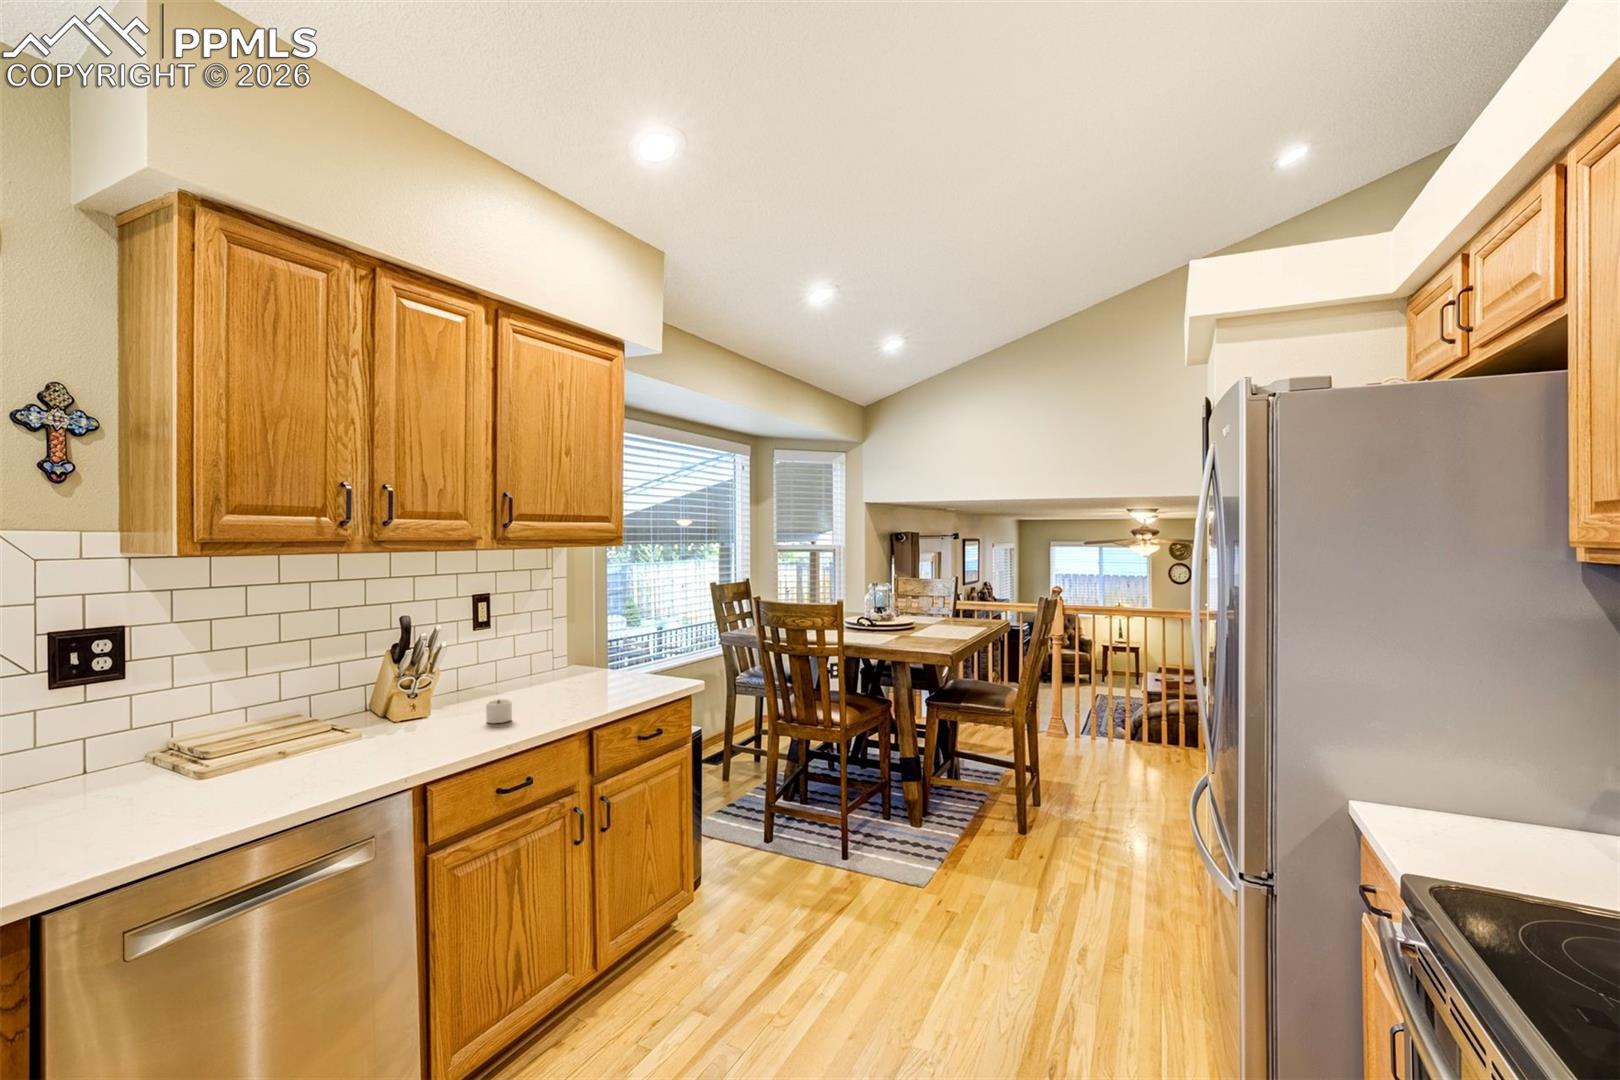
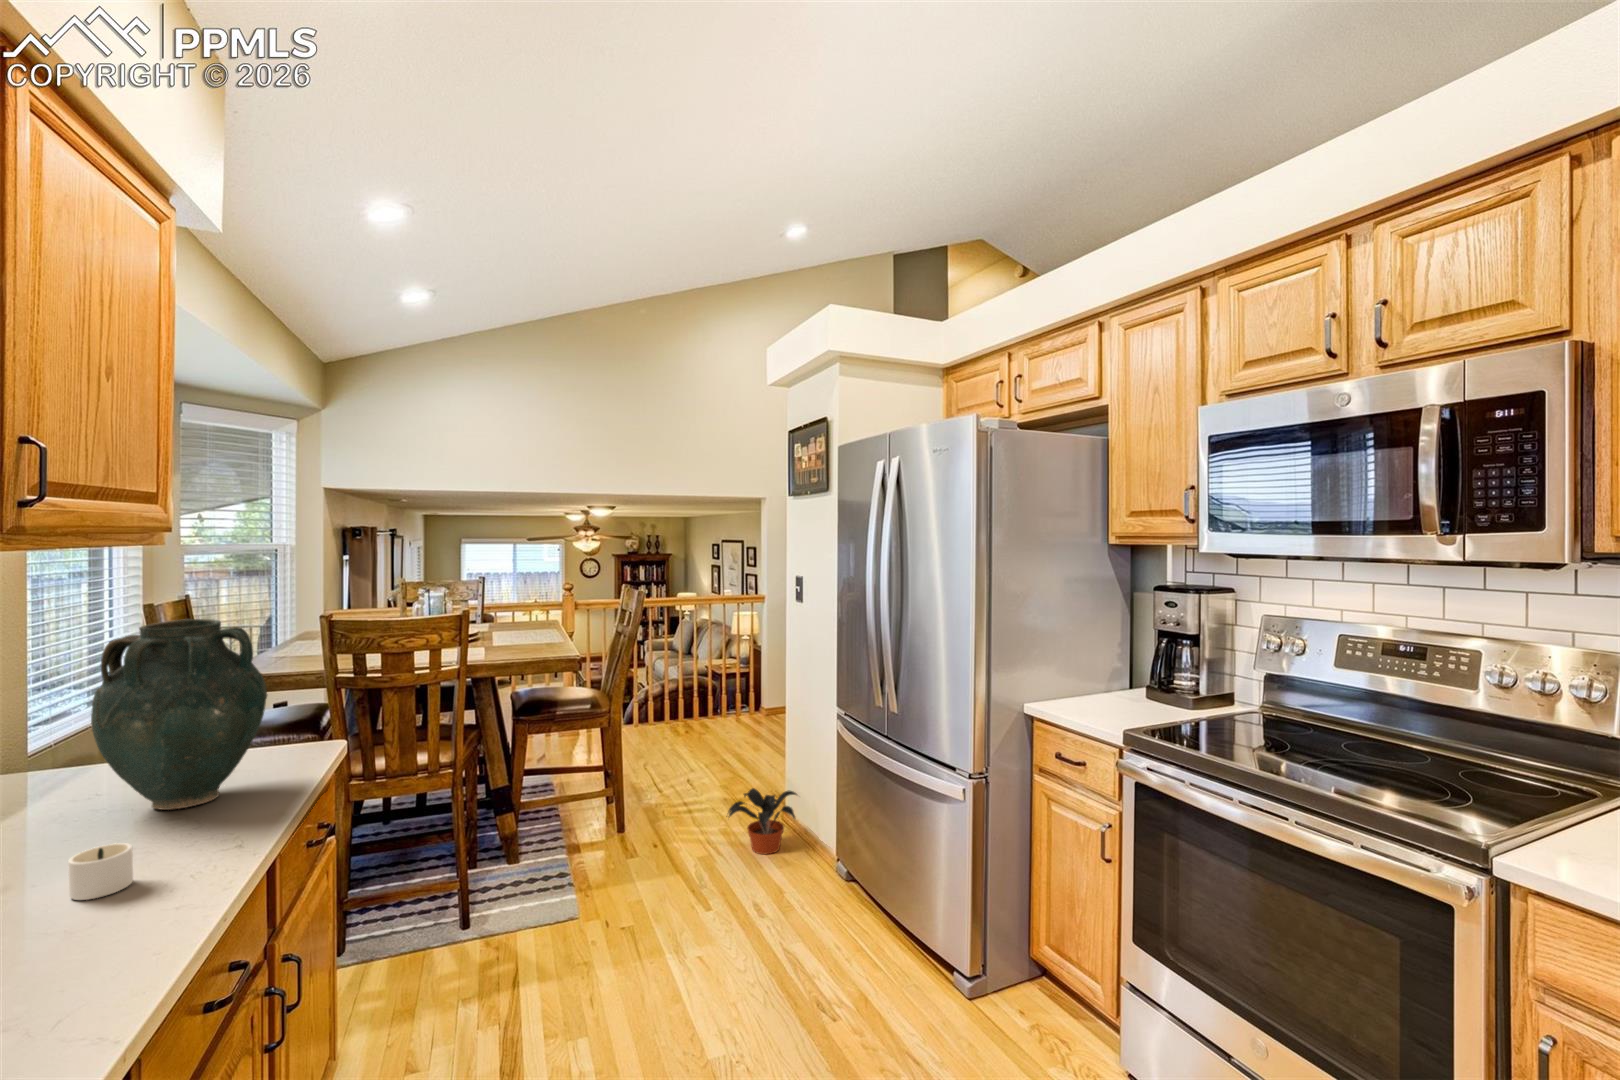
vase: none [550,588,630,696] -> present [91,619,267,810]
potted plant: none [1099,830,1202,912] -> present [728,788,797,854]

